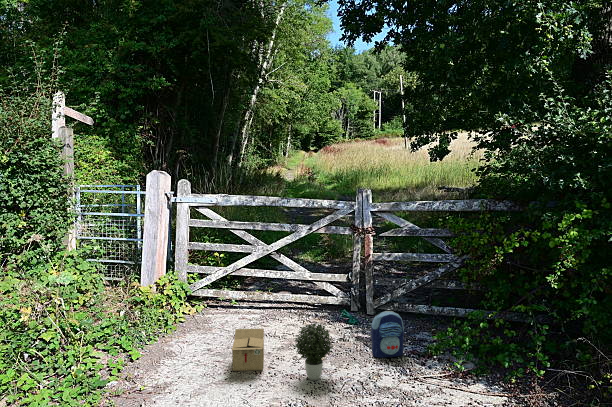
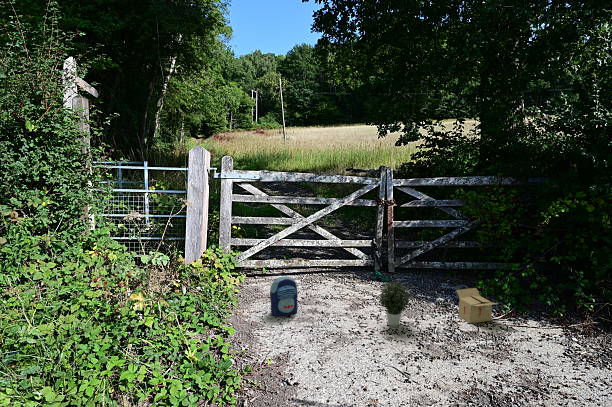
backpack: present [371,311,404,358] -> present [270,276,298,316]
cardboard box: present [231,329,264,371] -> present [456,288,497,323]

